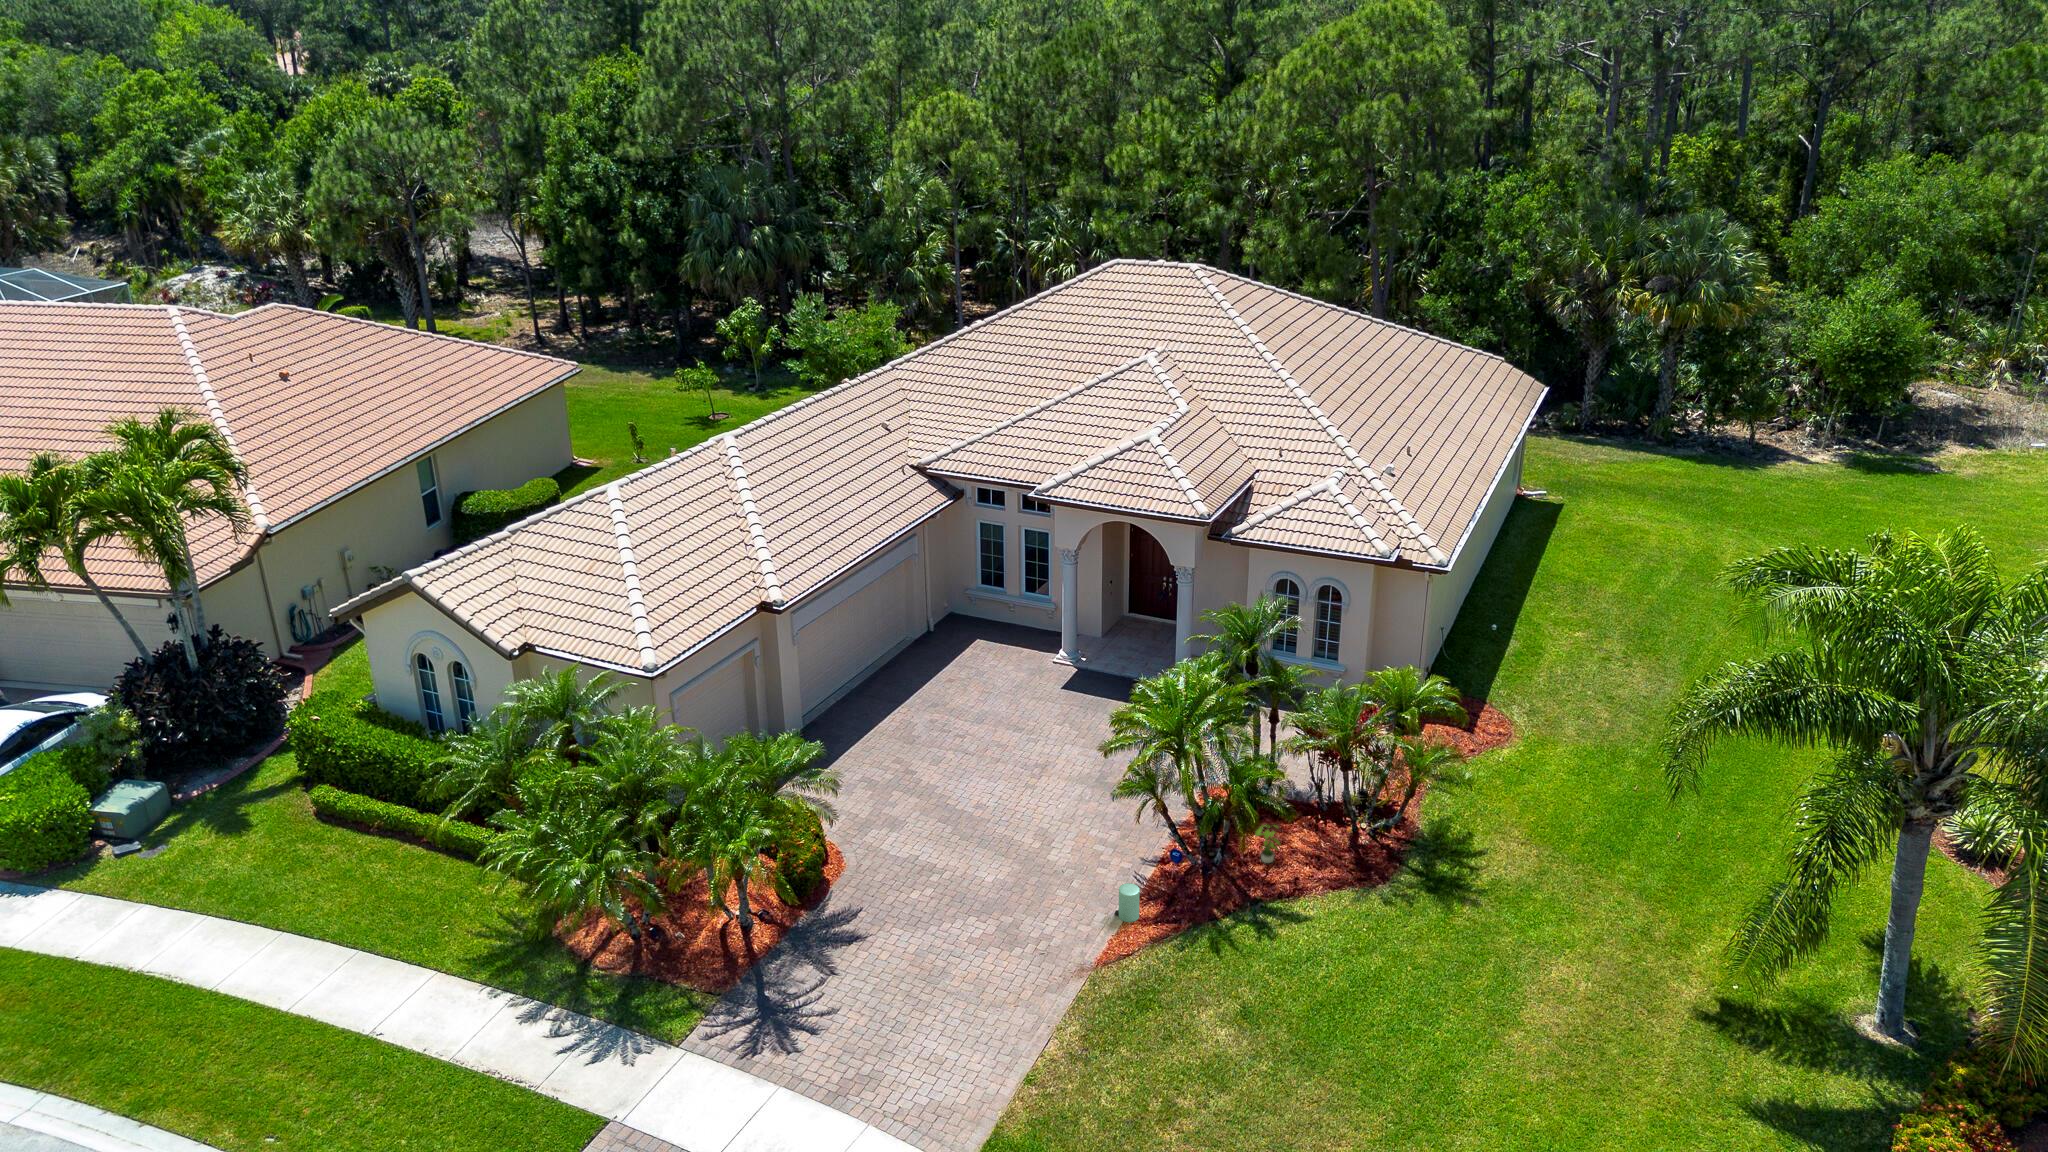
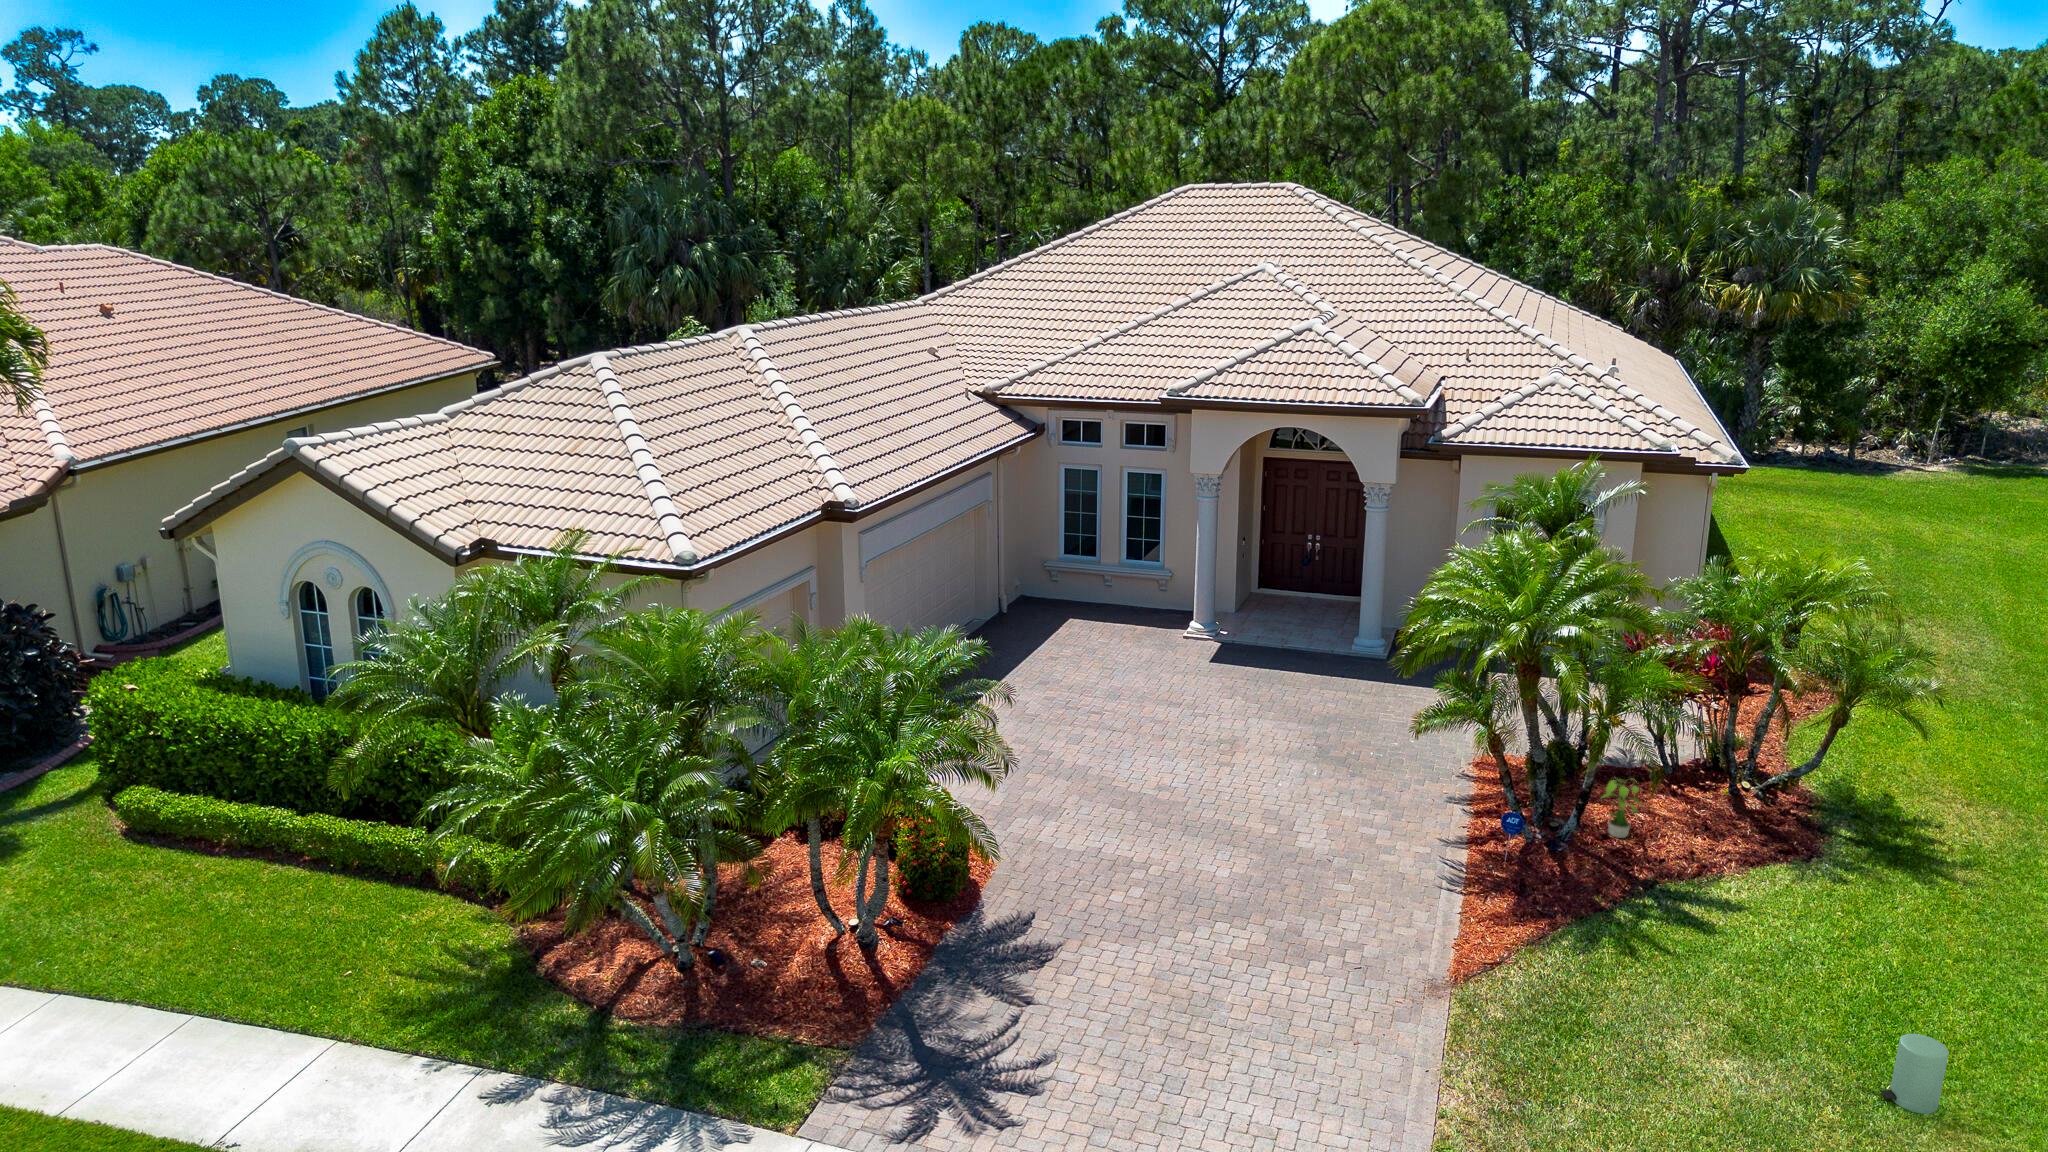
trash can: present [1114,883,1140,922] -> present [1881,1034,1949,1114]

